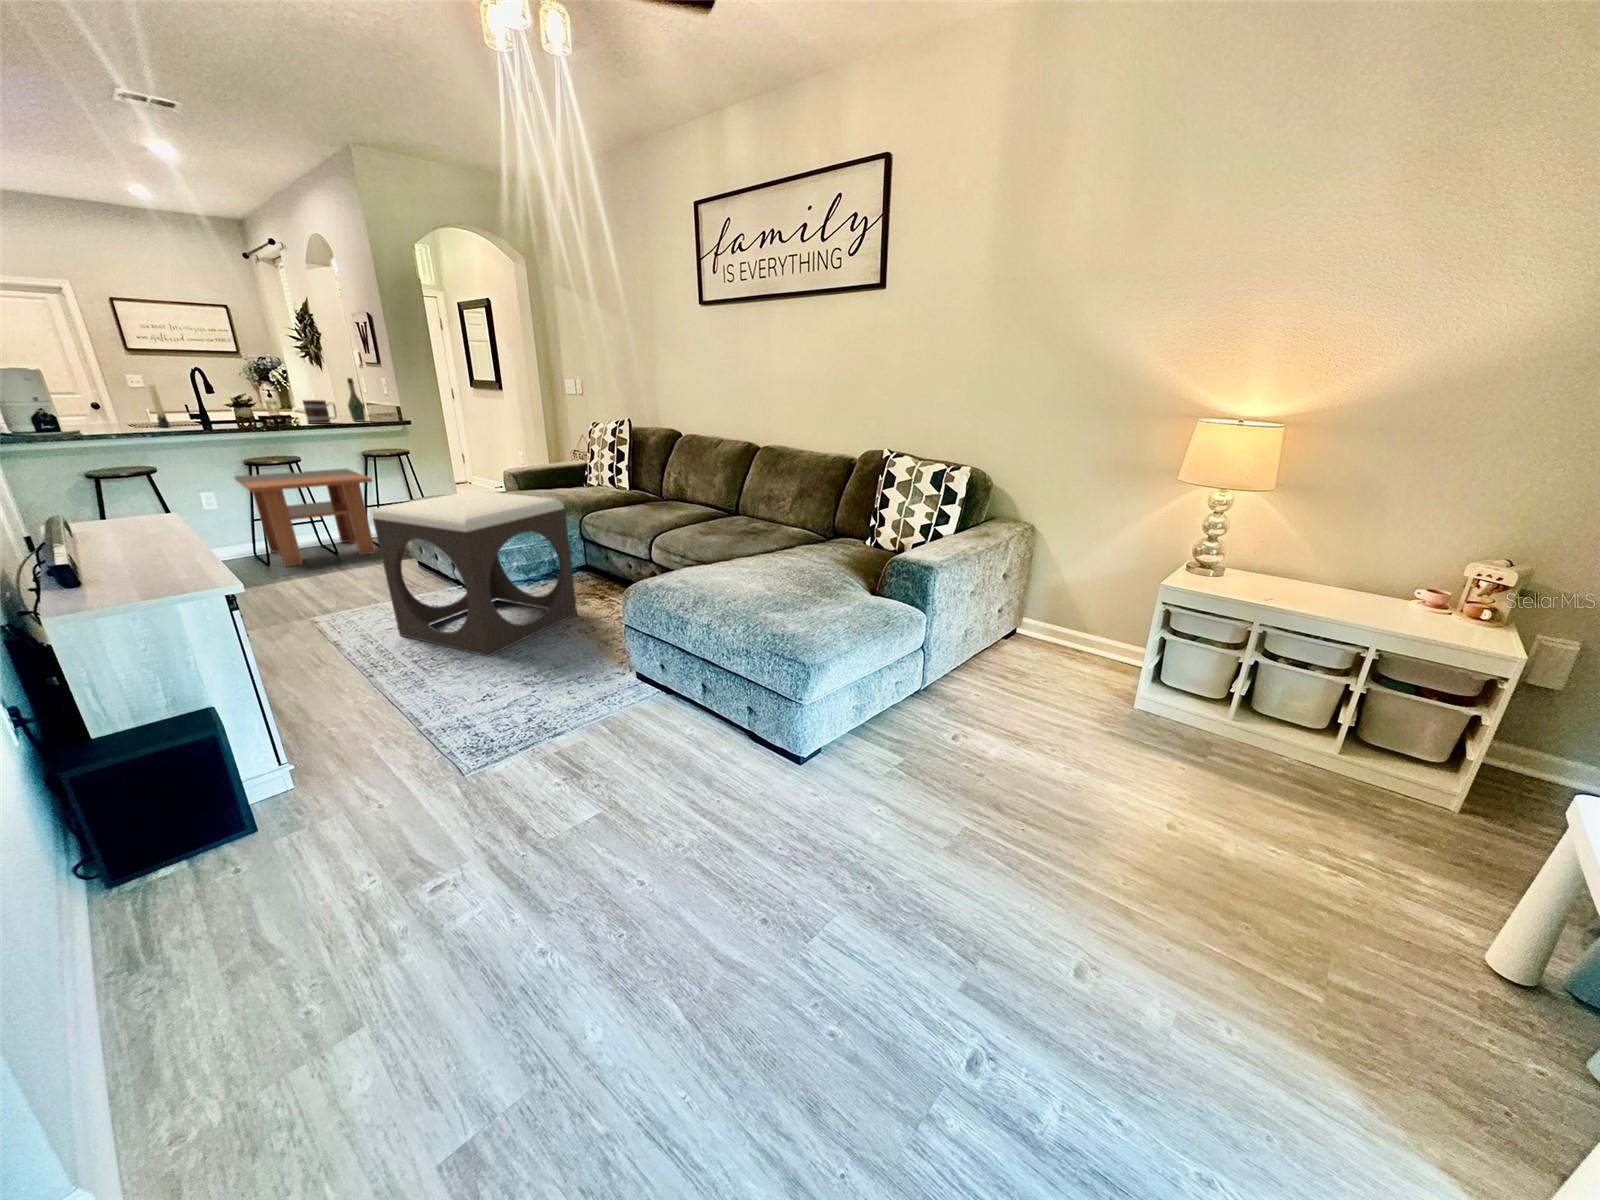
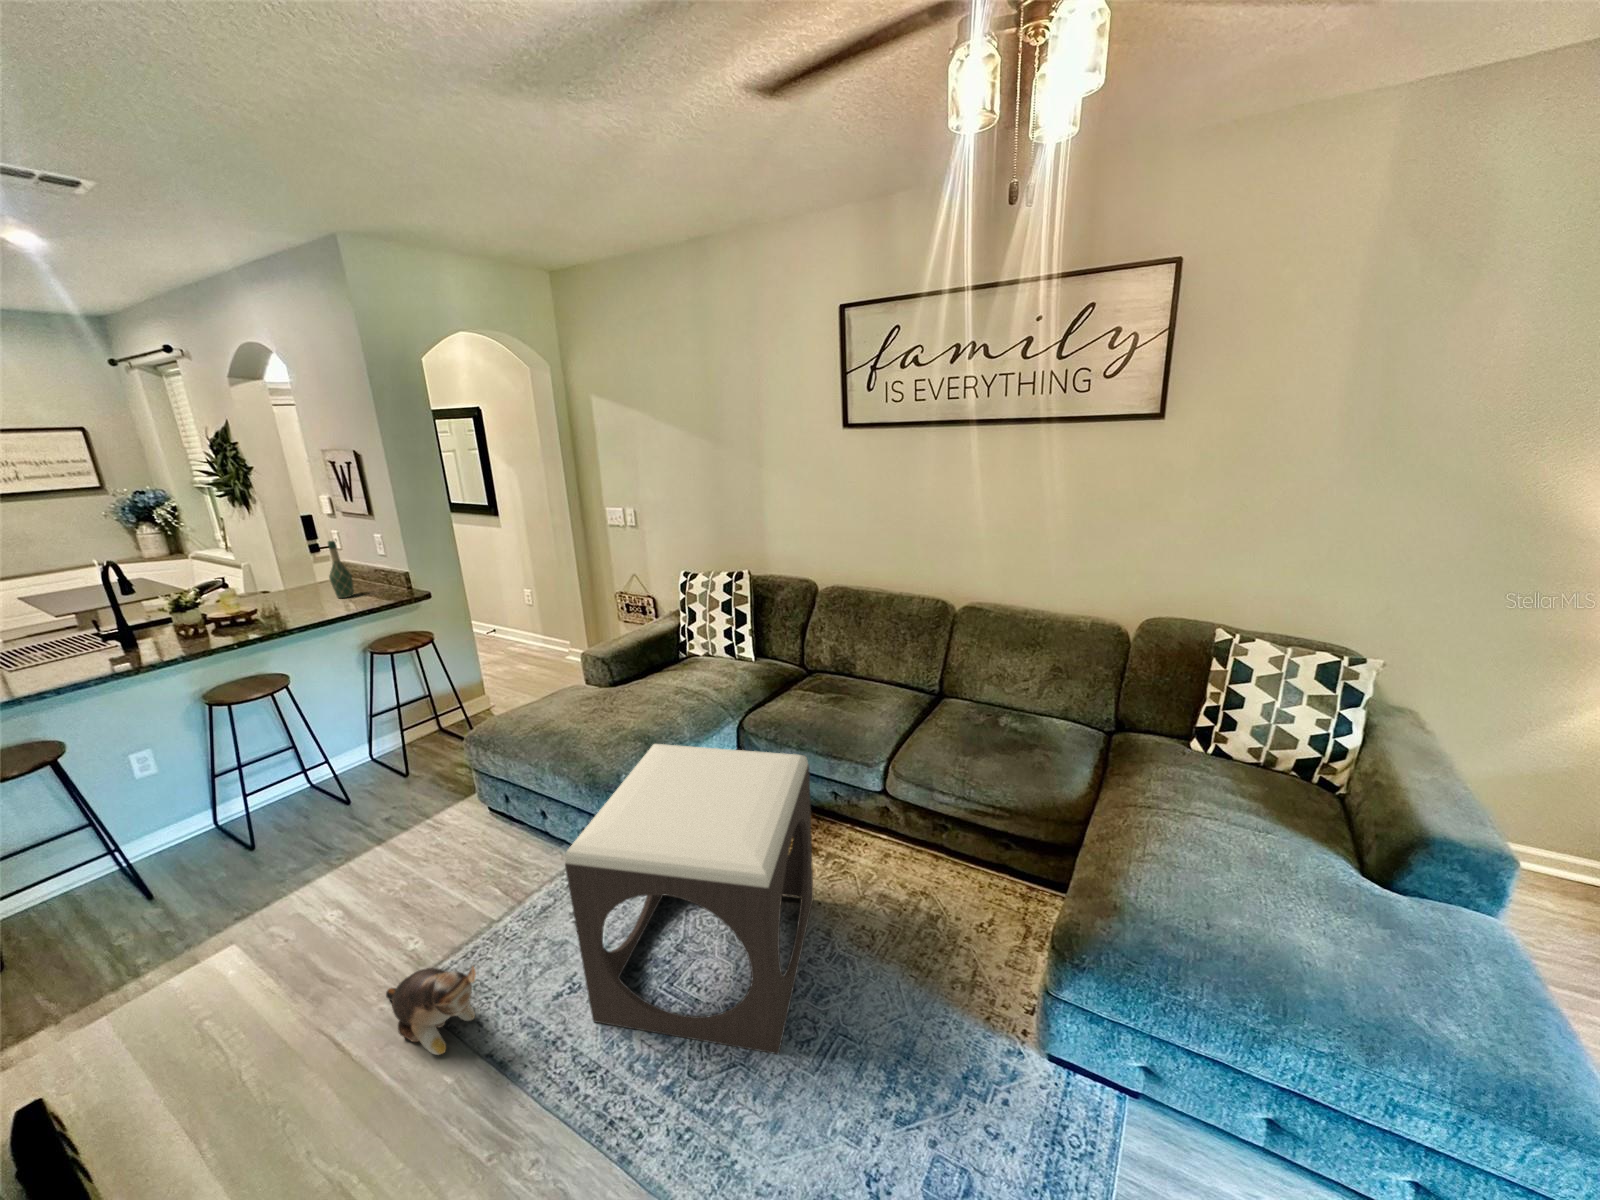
candle: present [147,385,170,427] -> none [26,607,70,675]
mug: present [303,400,337,424] -> none [269,580,319,618]
coffee table: present [235,469,375,567] -> none [177,670,406,855]
plush toy: none [291,581,339,634] -> present [386,966,476,1055]

